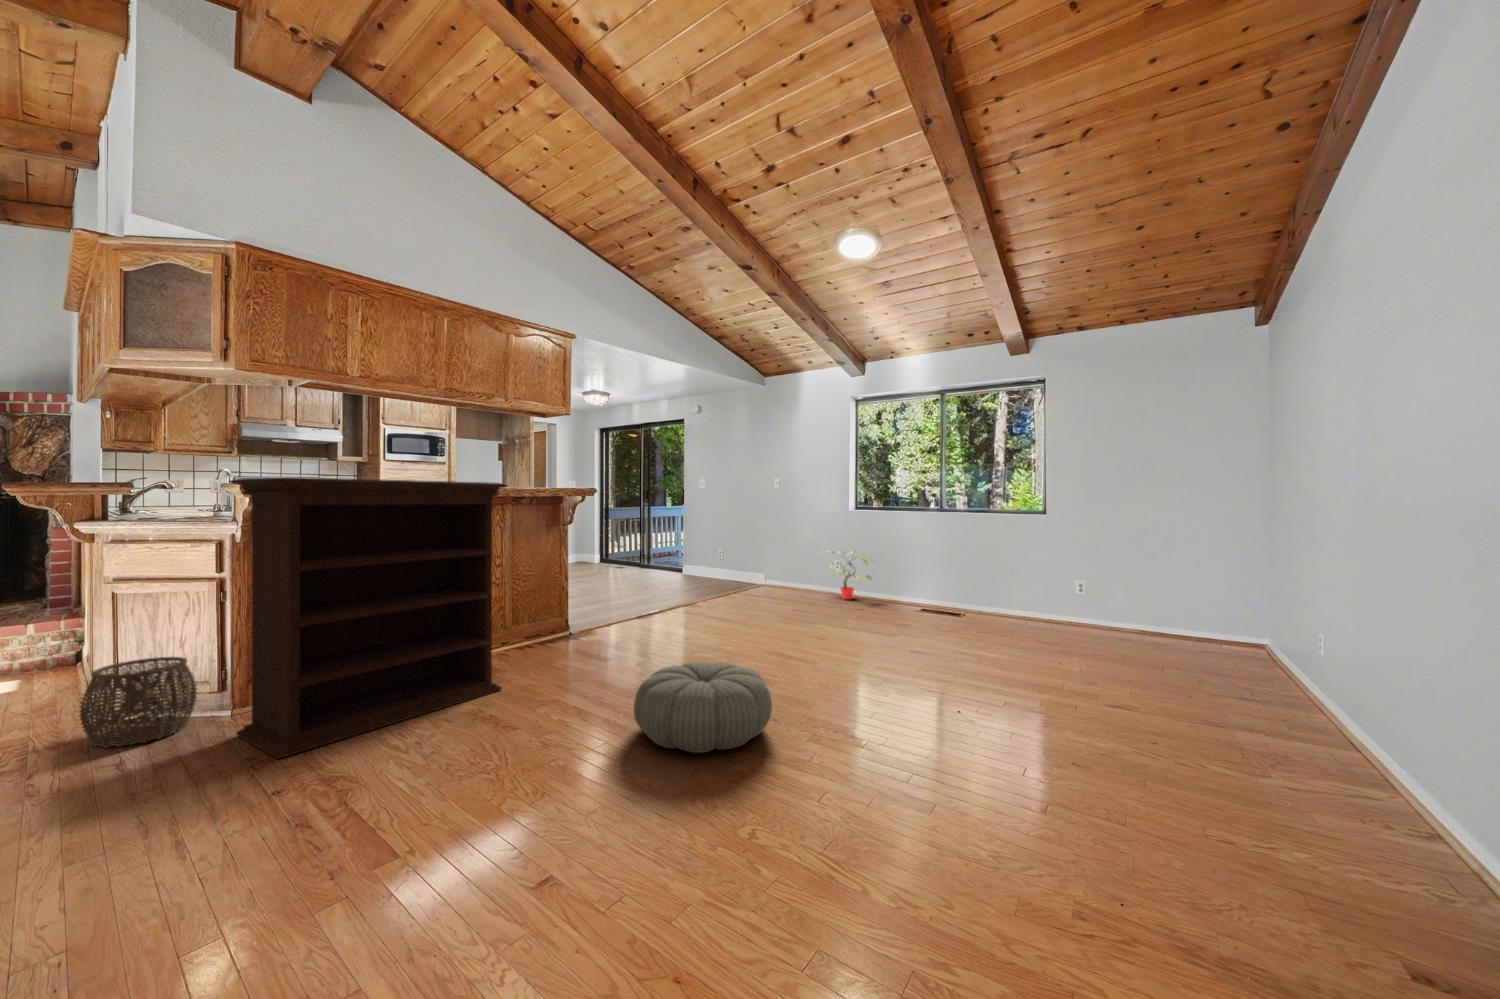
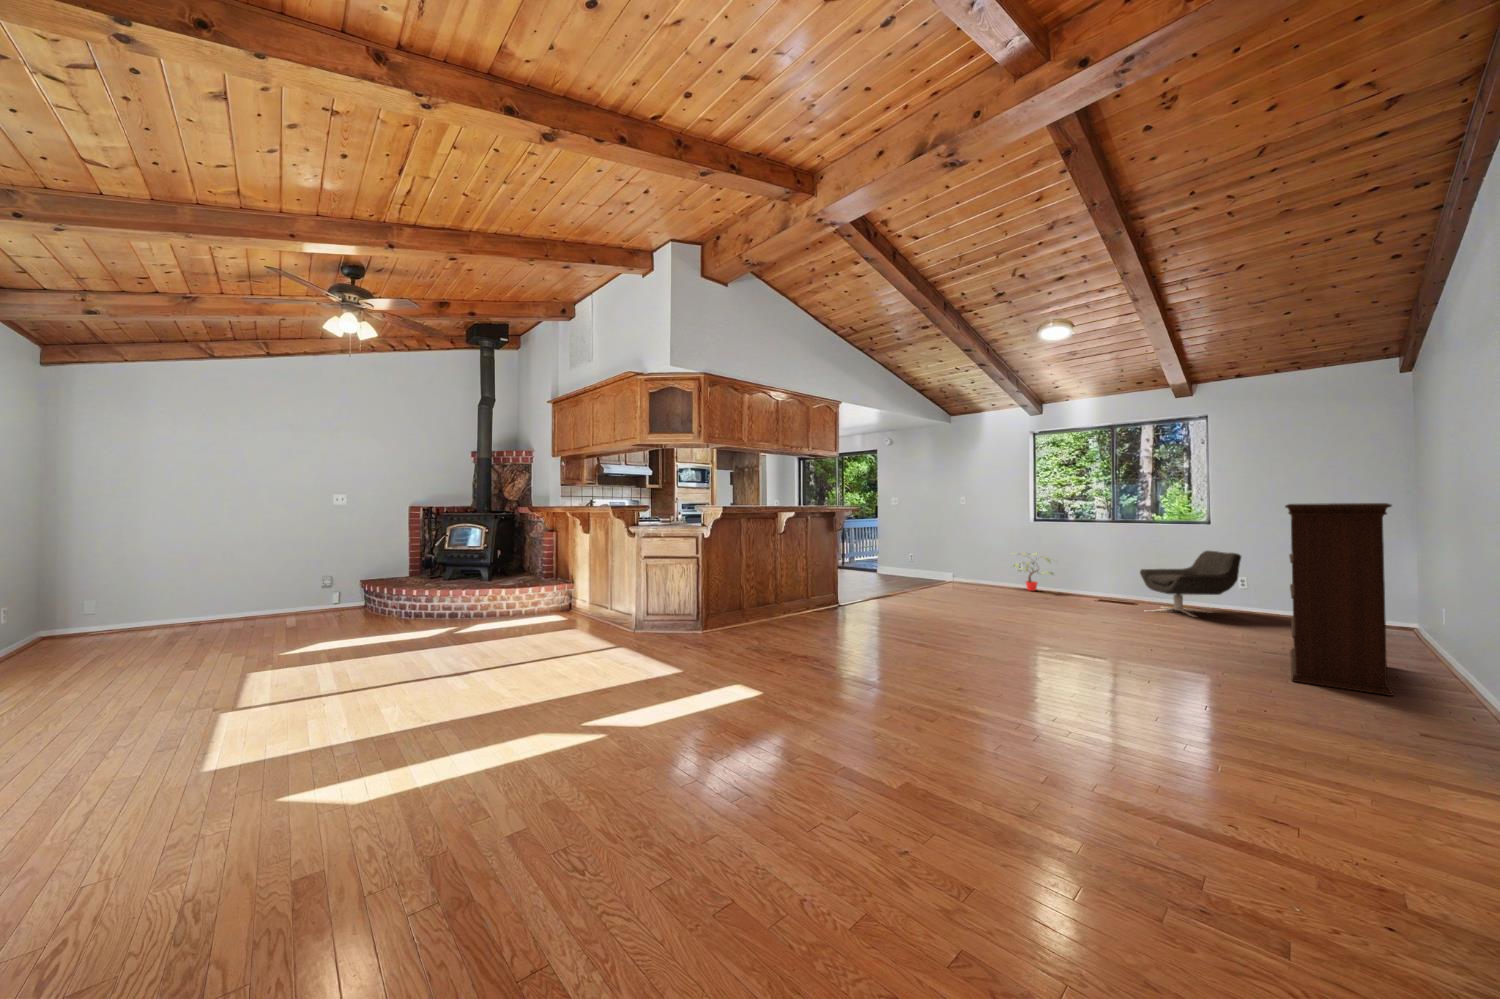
bookshelf: present [229,477,507,759] -> present [1285,503,1394,696]
lounge chair: none [965,548,1079,637] -> present [1140,550,1241,617]
woven basket: present [79,657,197,748] -> none [655,599,699,642]
pouf: present [634,662,772,753] -> none [945,612,1032,658]

